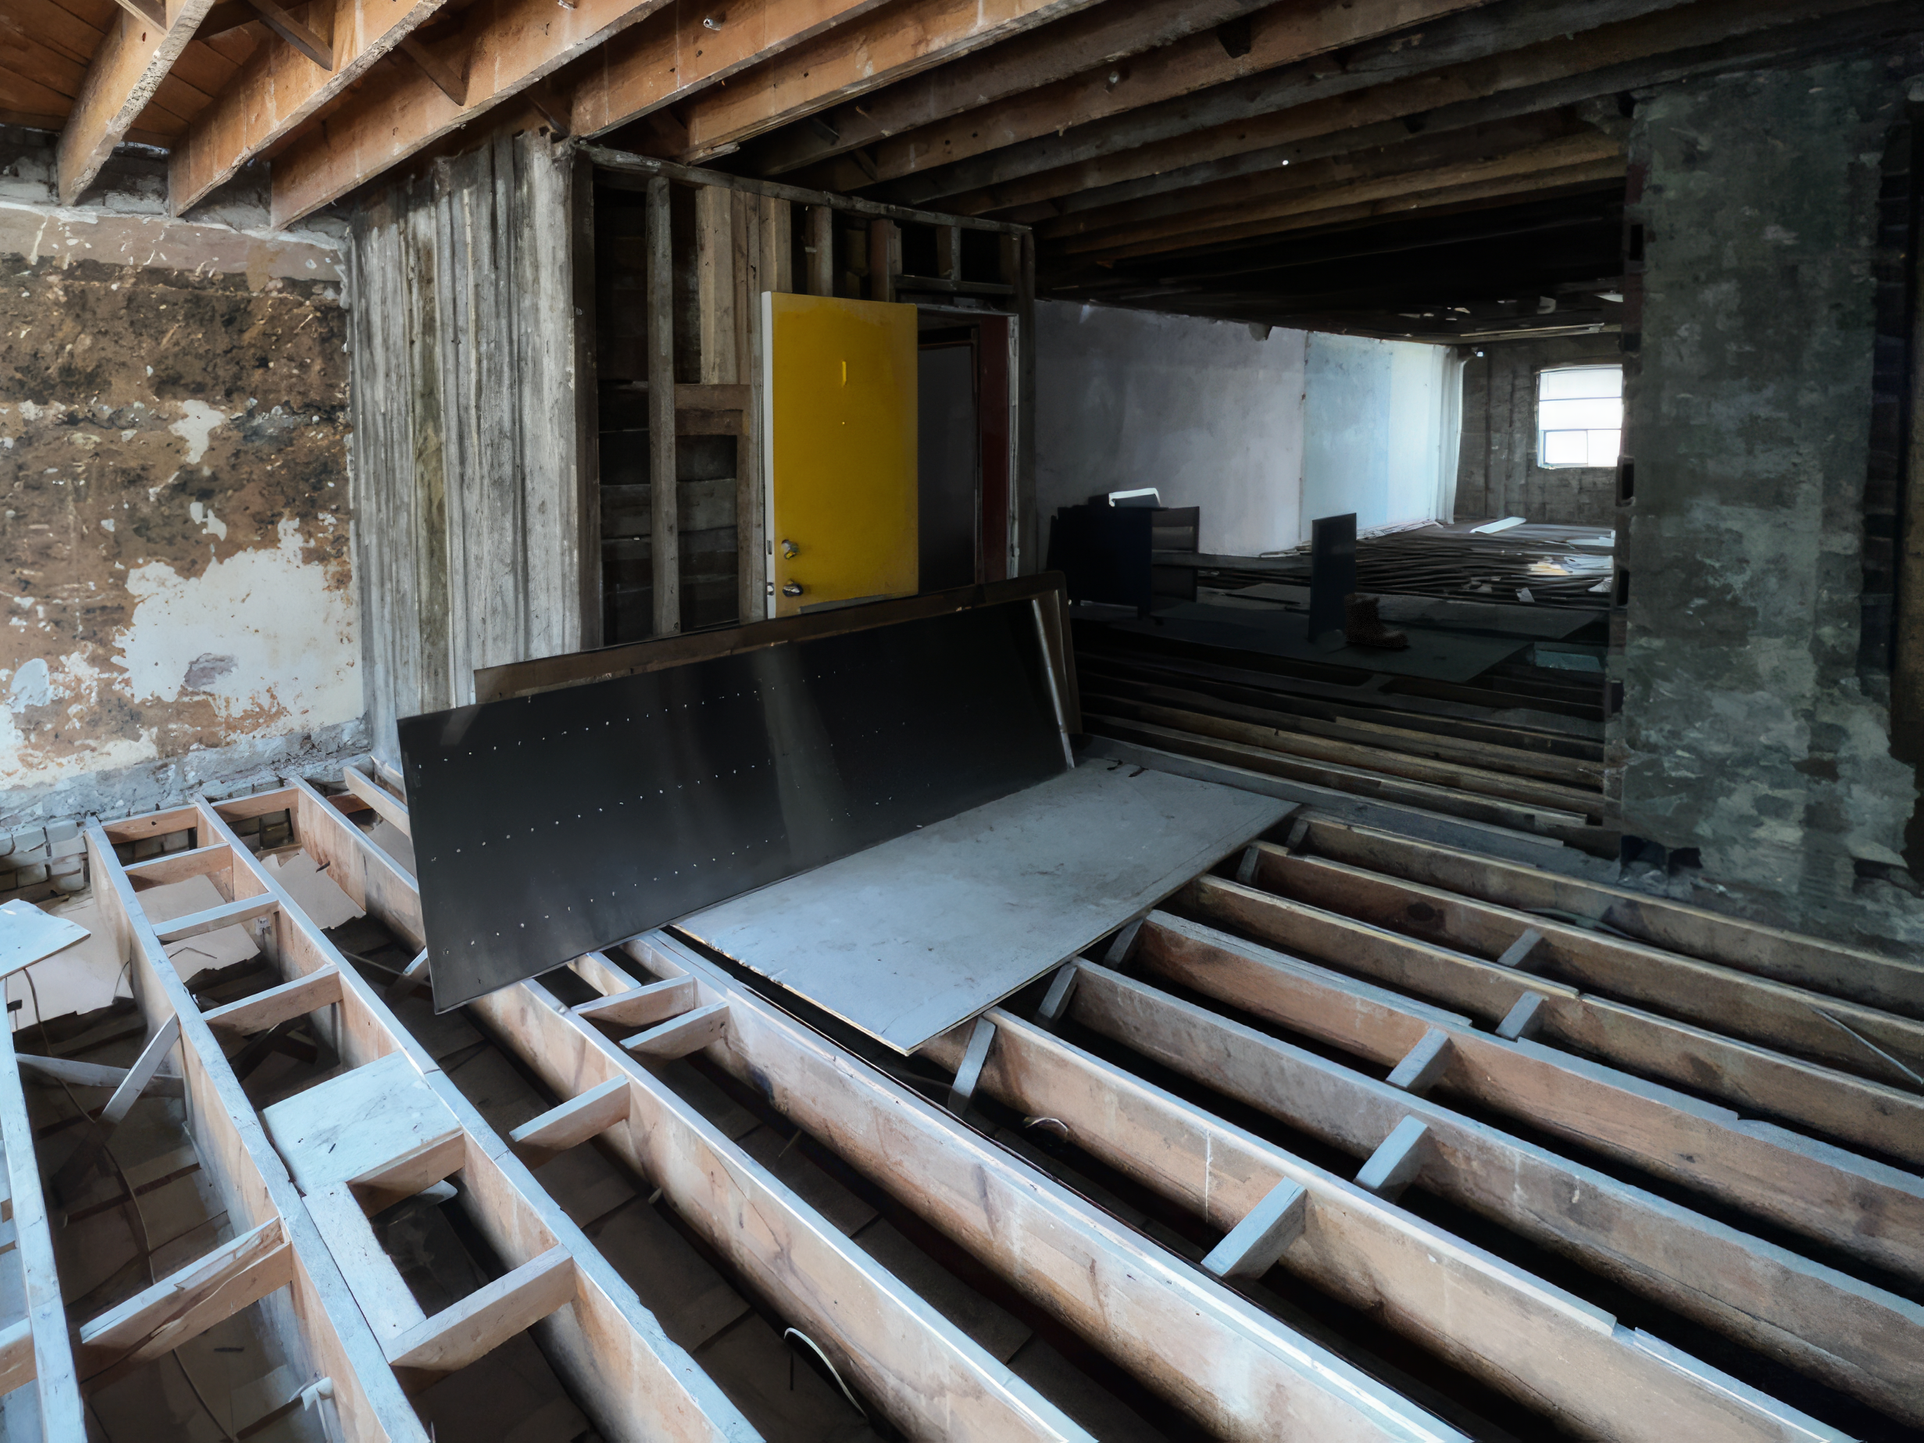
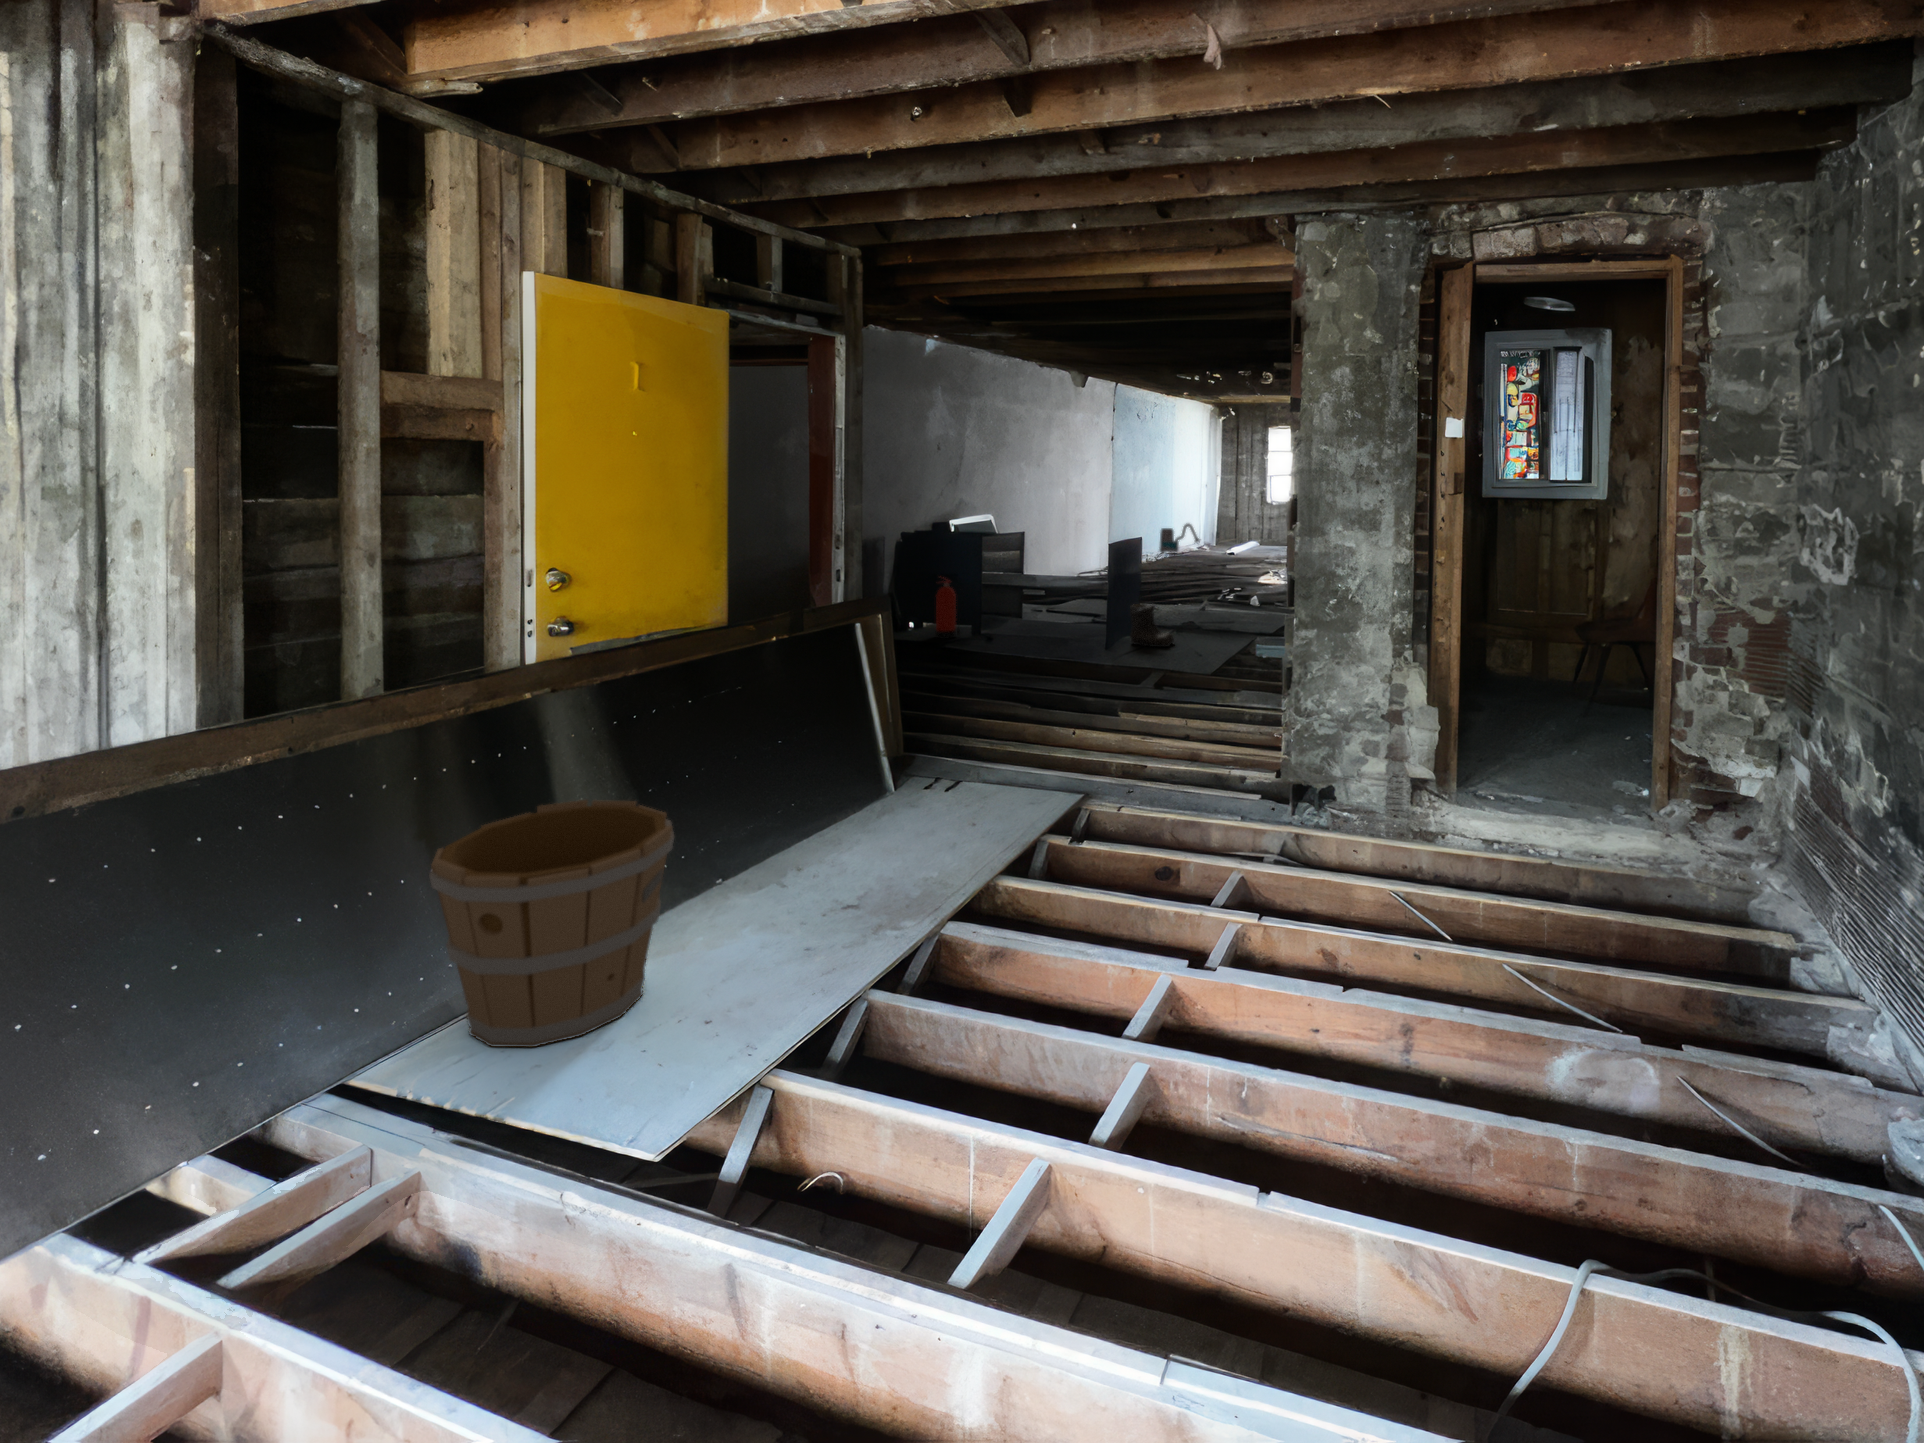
vacuum cleaner: none [1374,496,1438,534] -> present [1159,523,1200,553]
fire extinguisher: none [1098,554,1130,620] -> present [935,576,963,639]
wooden bucket: none [727,737,902,932] -> present [429,800,674,1047]

